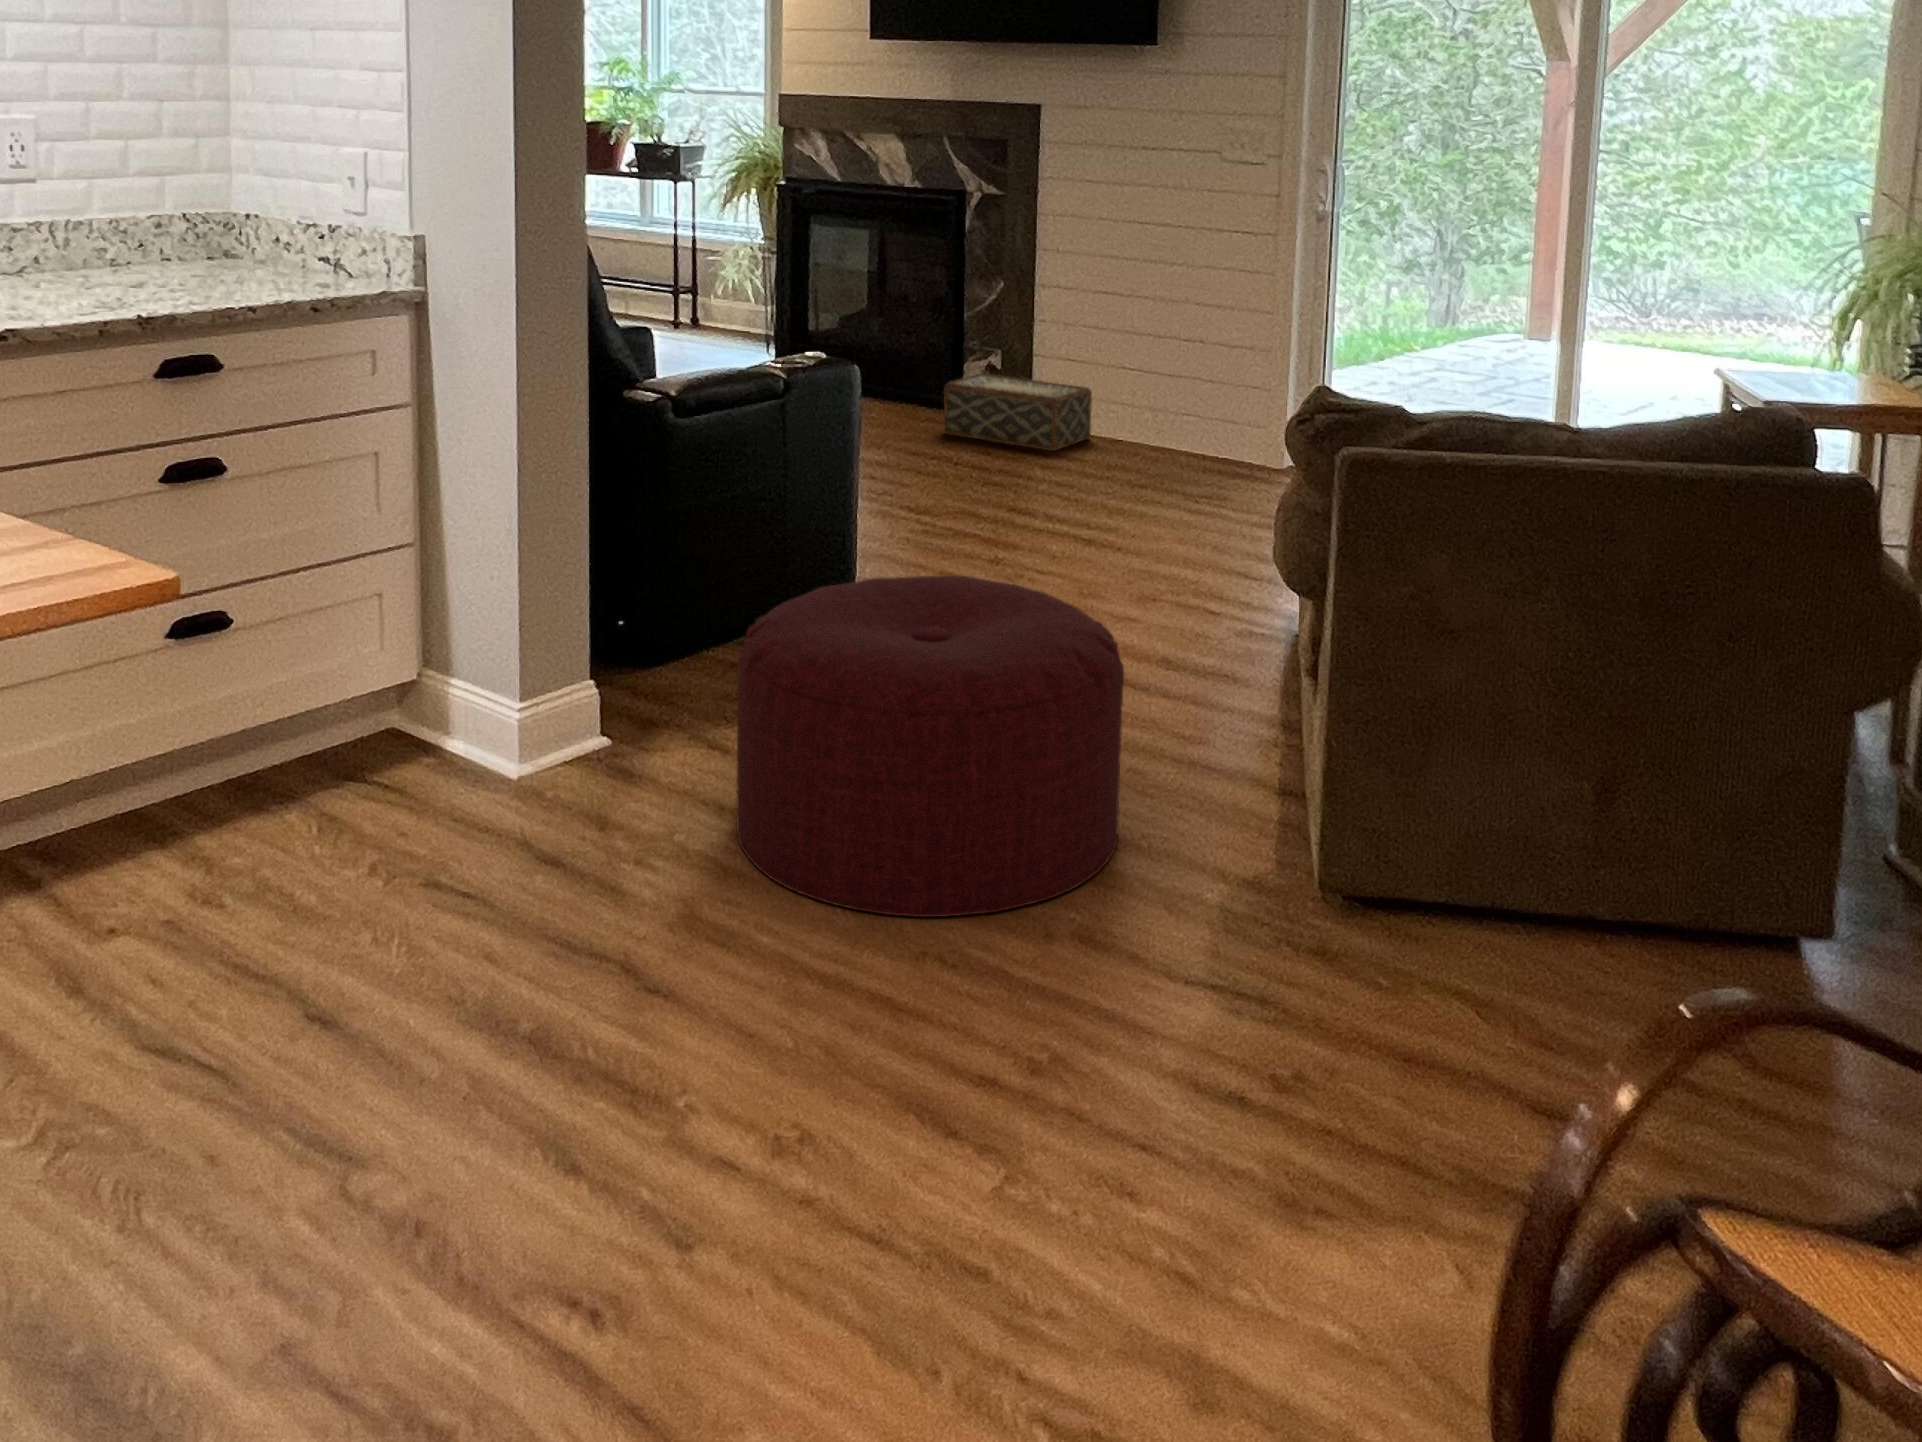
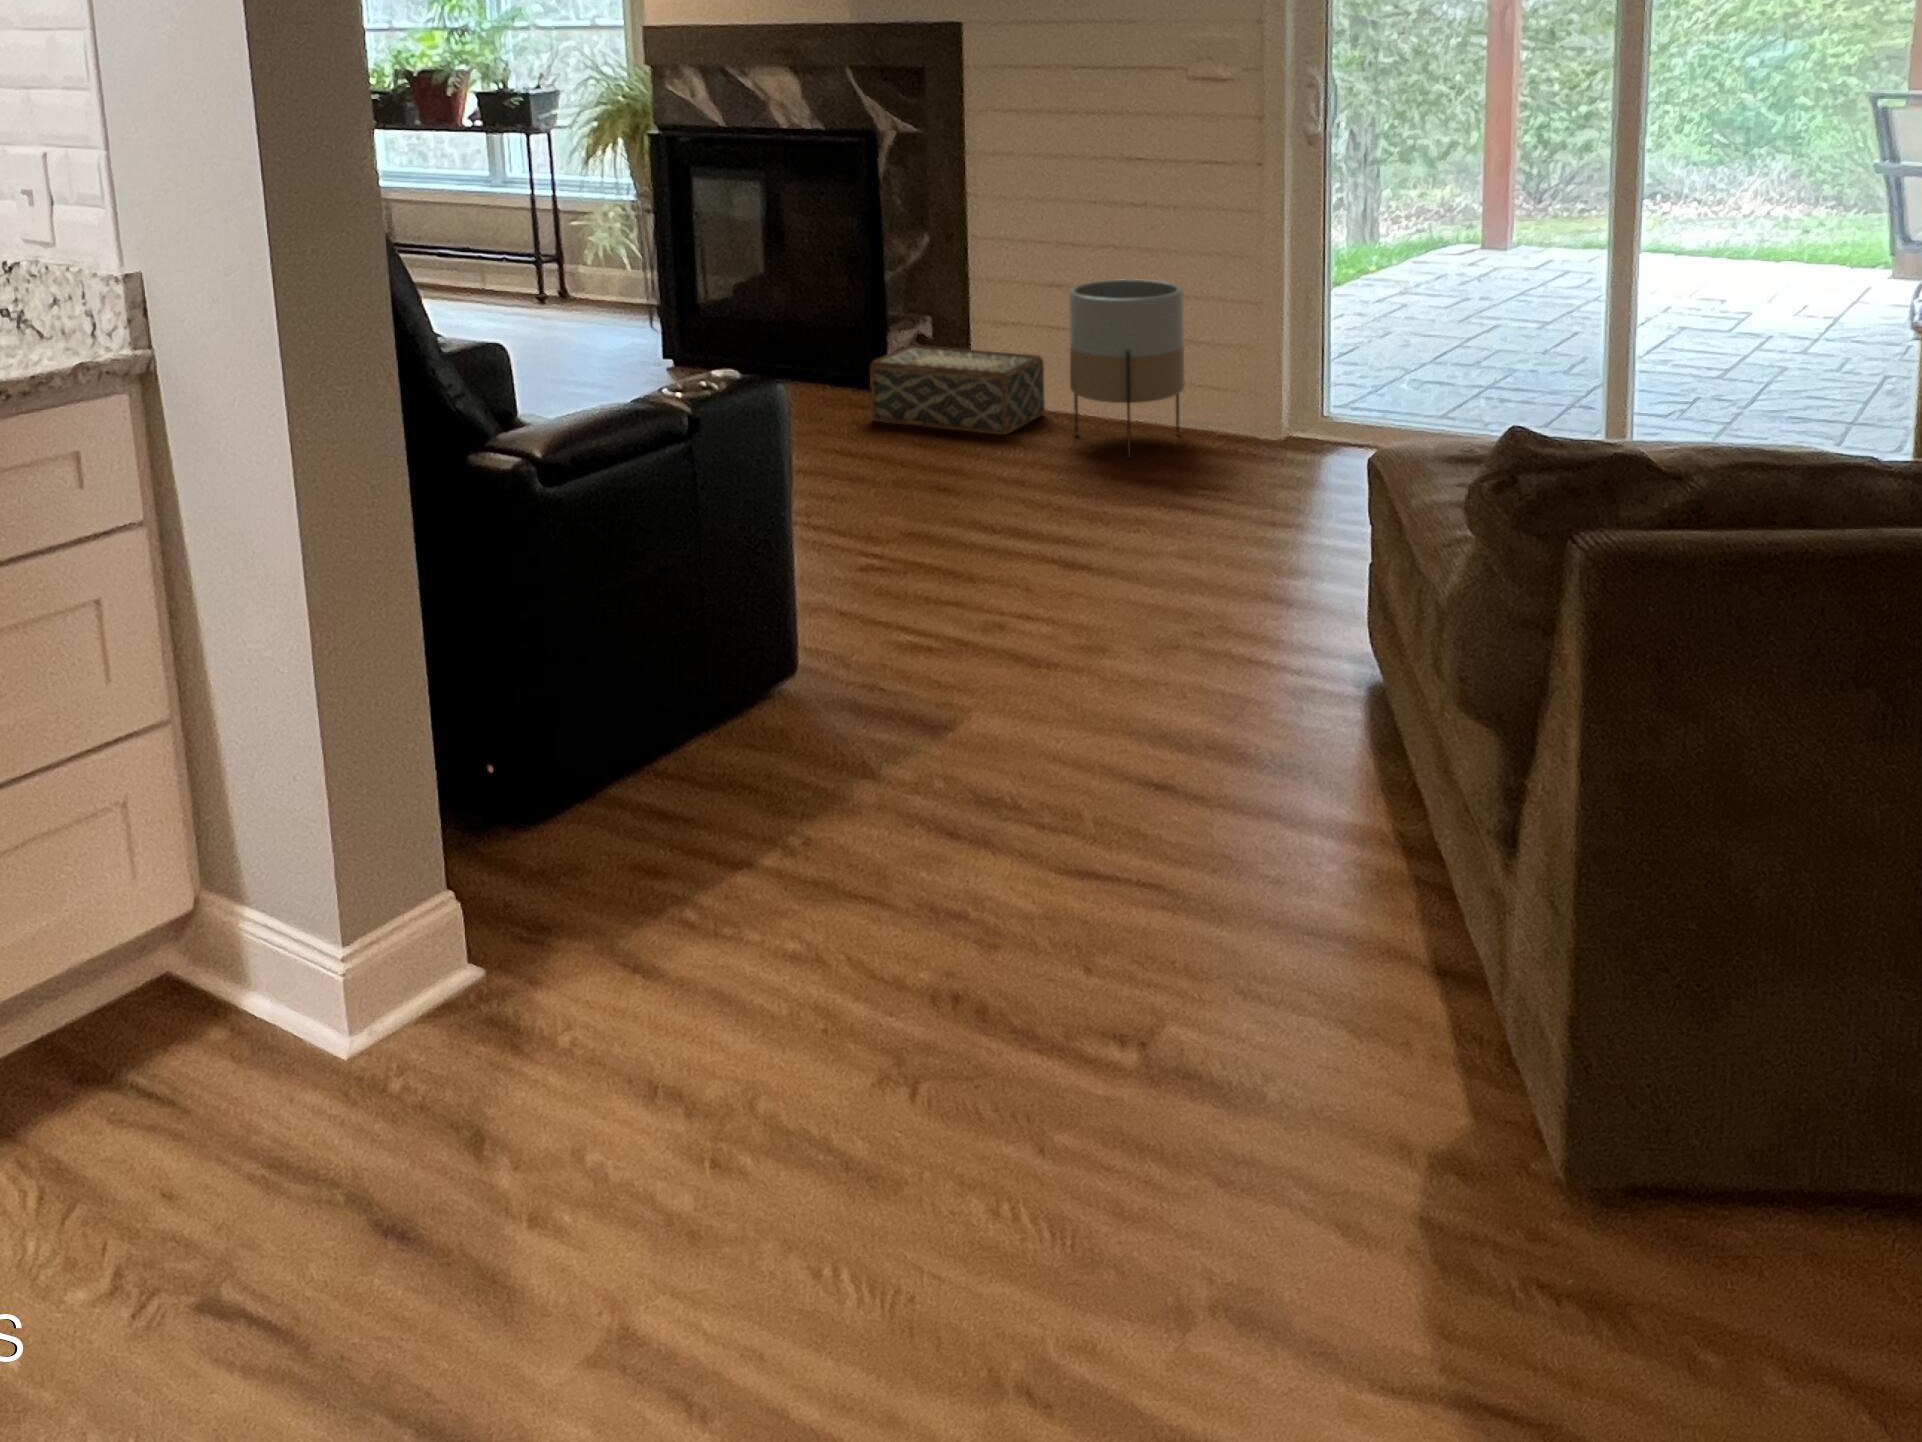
planter: none [1110,326,1209,475] -> present [1069,279,1184,458]
ottoman: present [737,575,1124,917] -> none [665,704,1233,1284]

